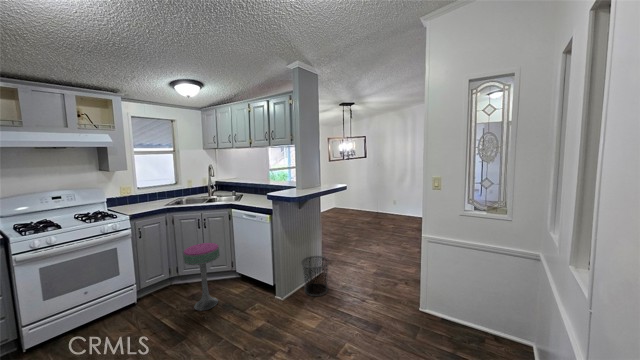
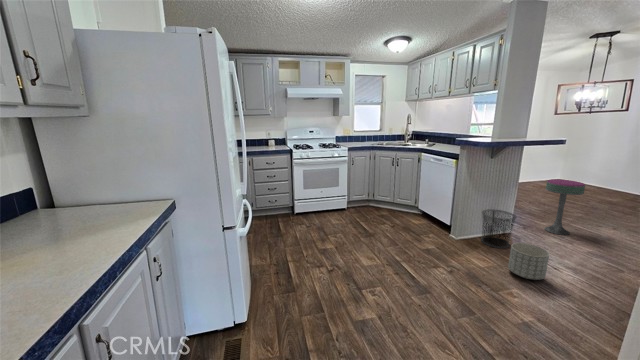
bar stool: present [183,243,220,311] -> present [545,179,585,235]
planter: none [336,288,365,326] -> present [508,243,549,280]

